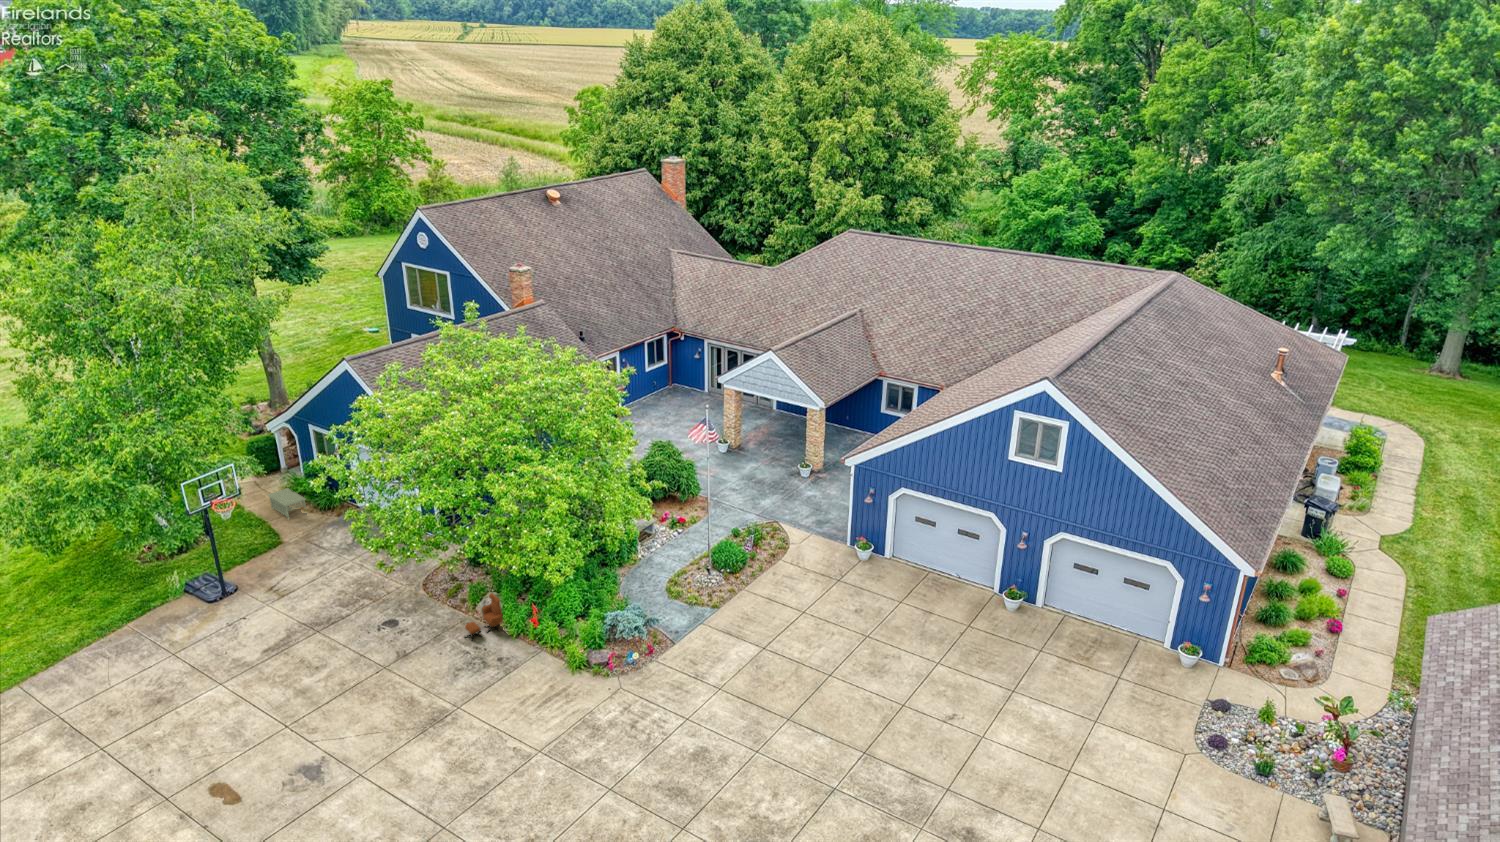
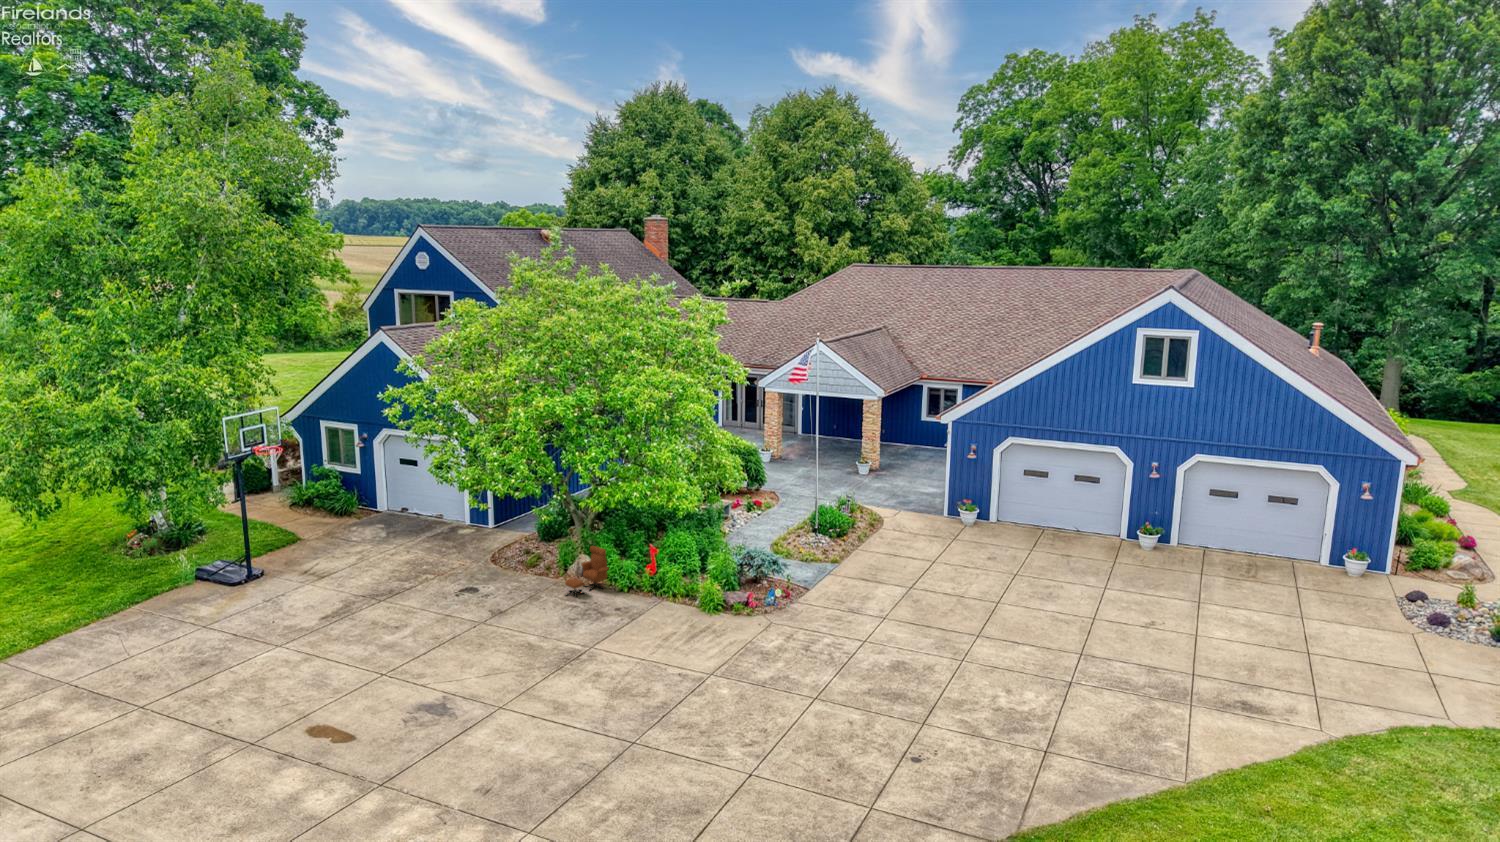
storage bench: present [268,488,306,520] -> none [273,492,322,522]

